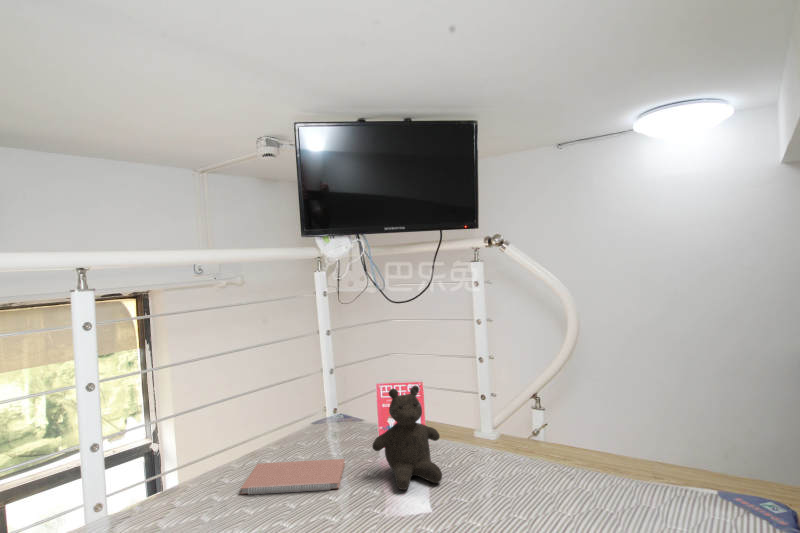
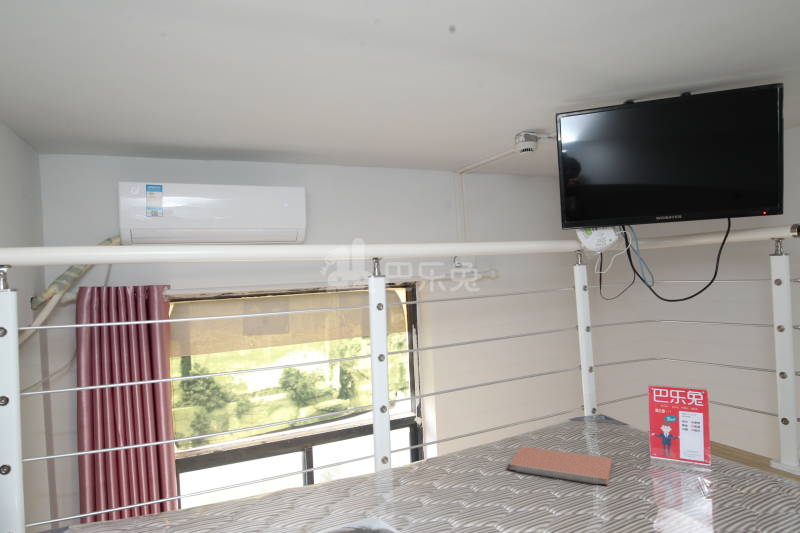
teddy bear: present [372,386,442,490] -> none [646,392,736,504]

